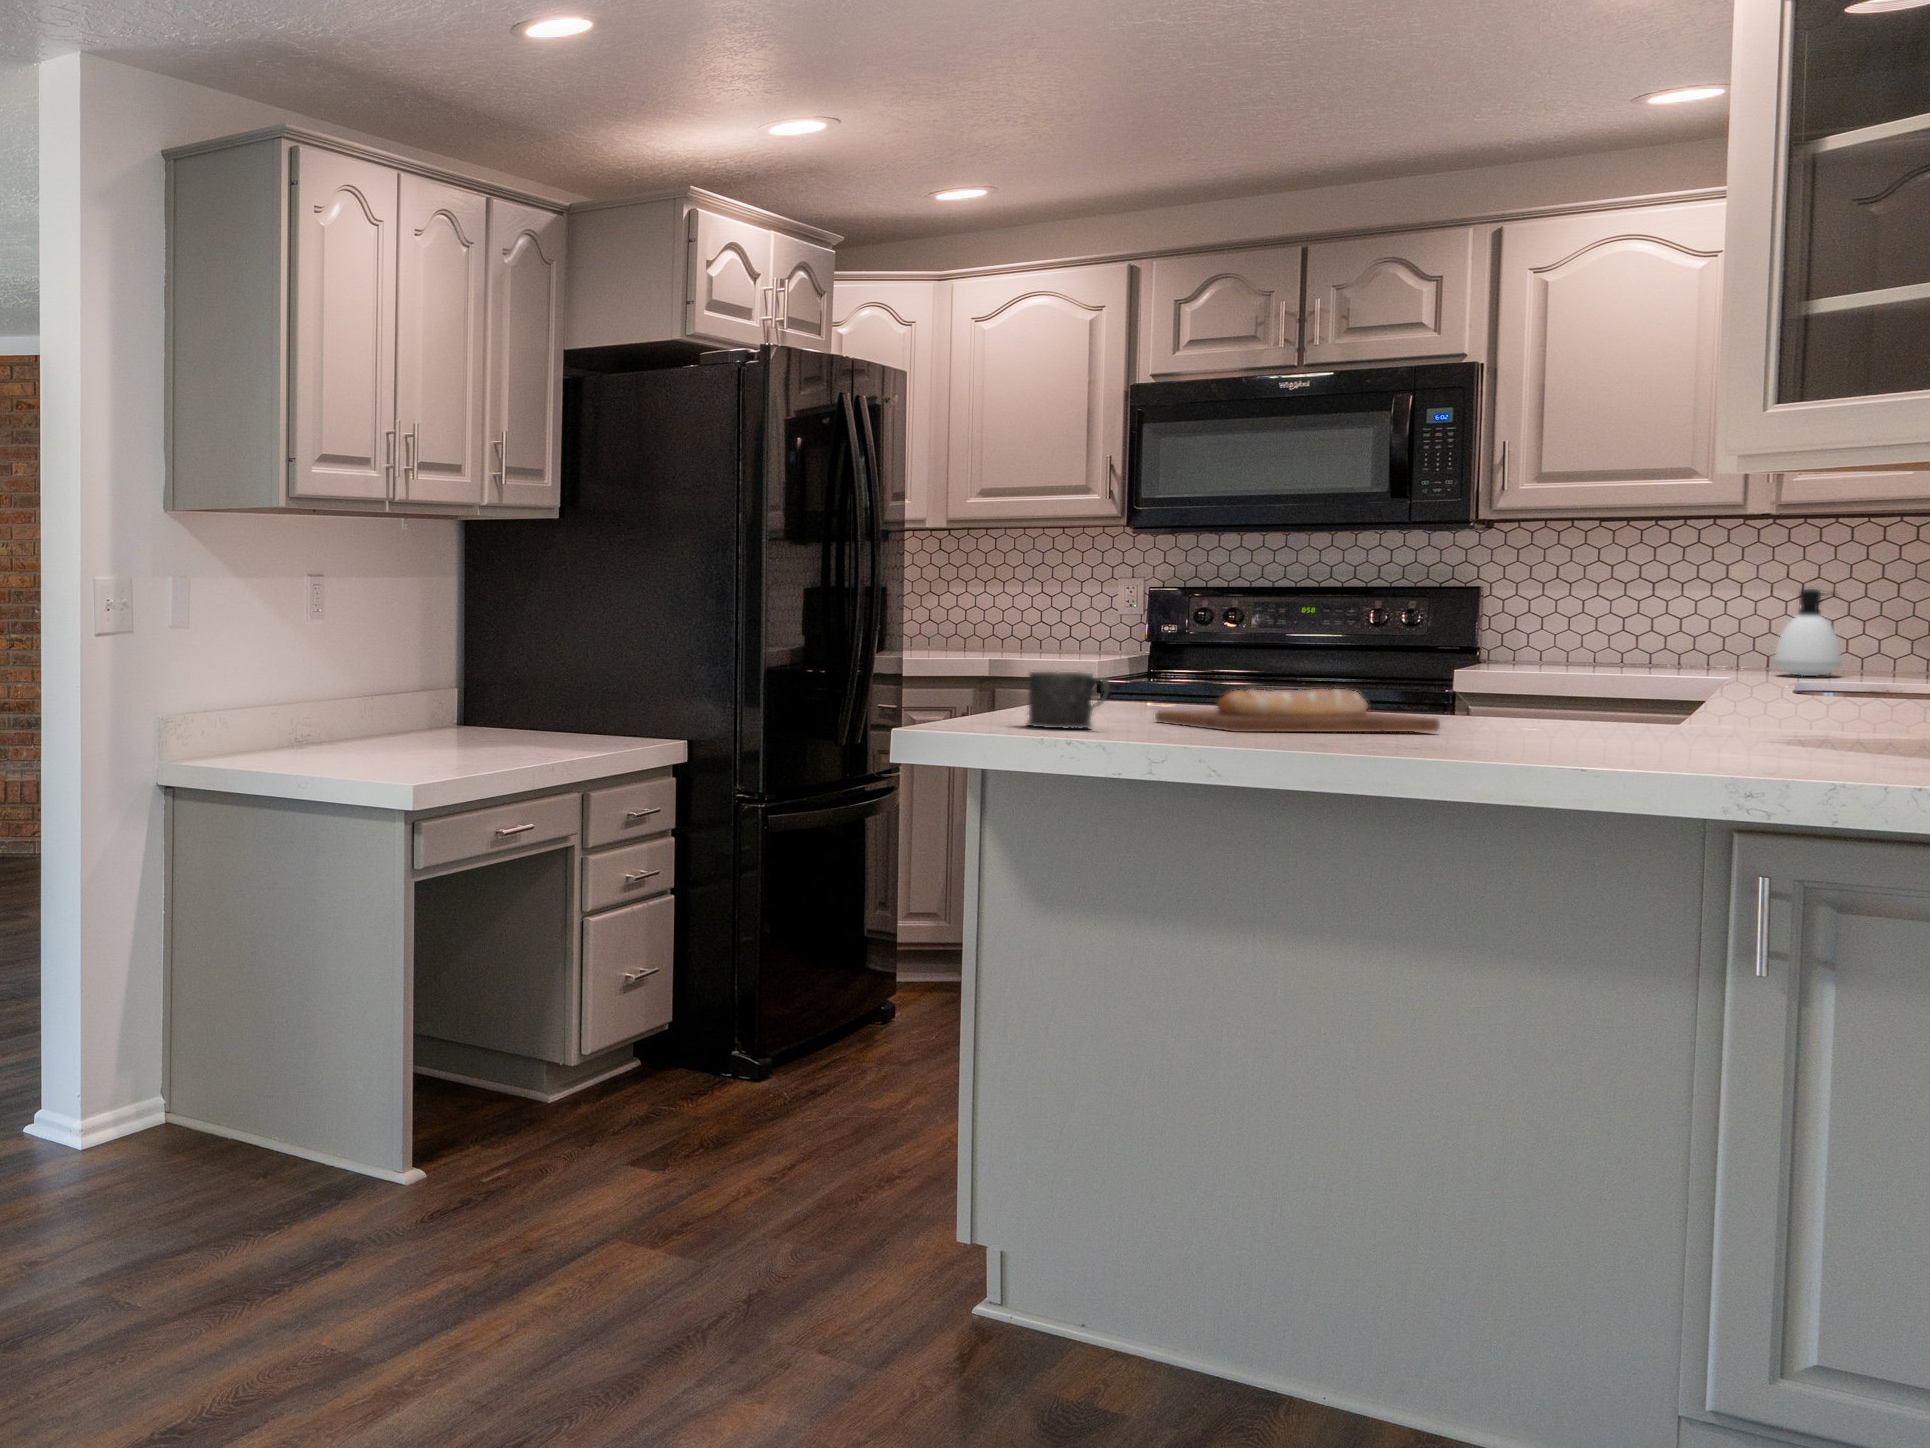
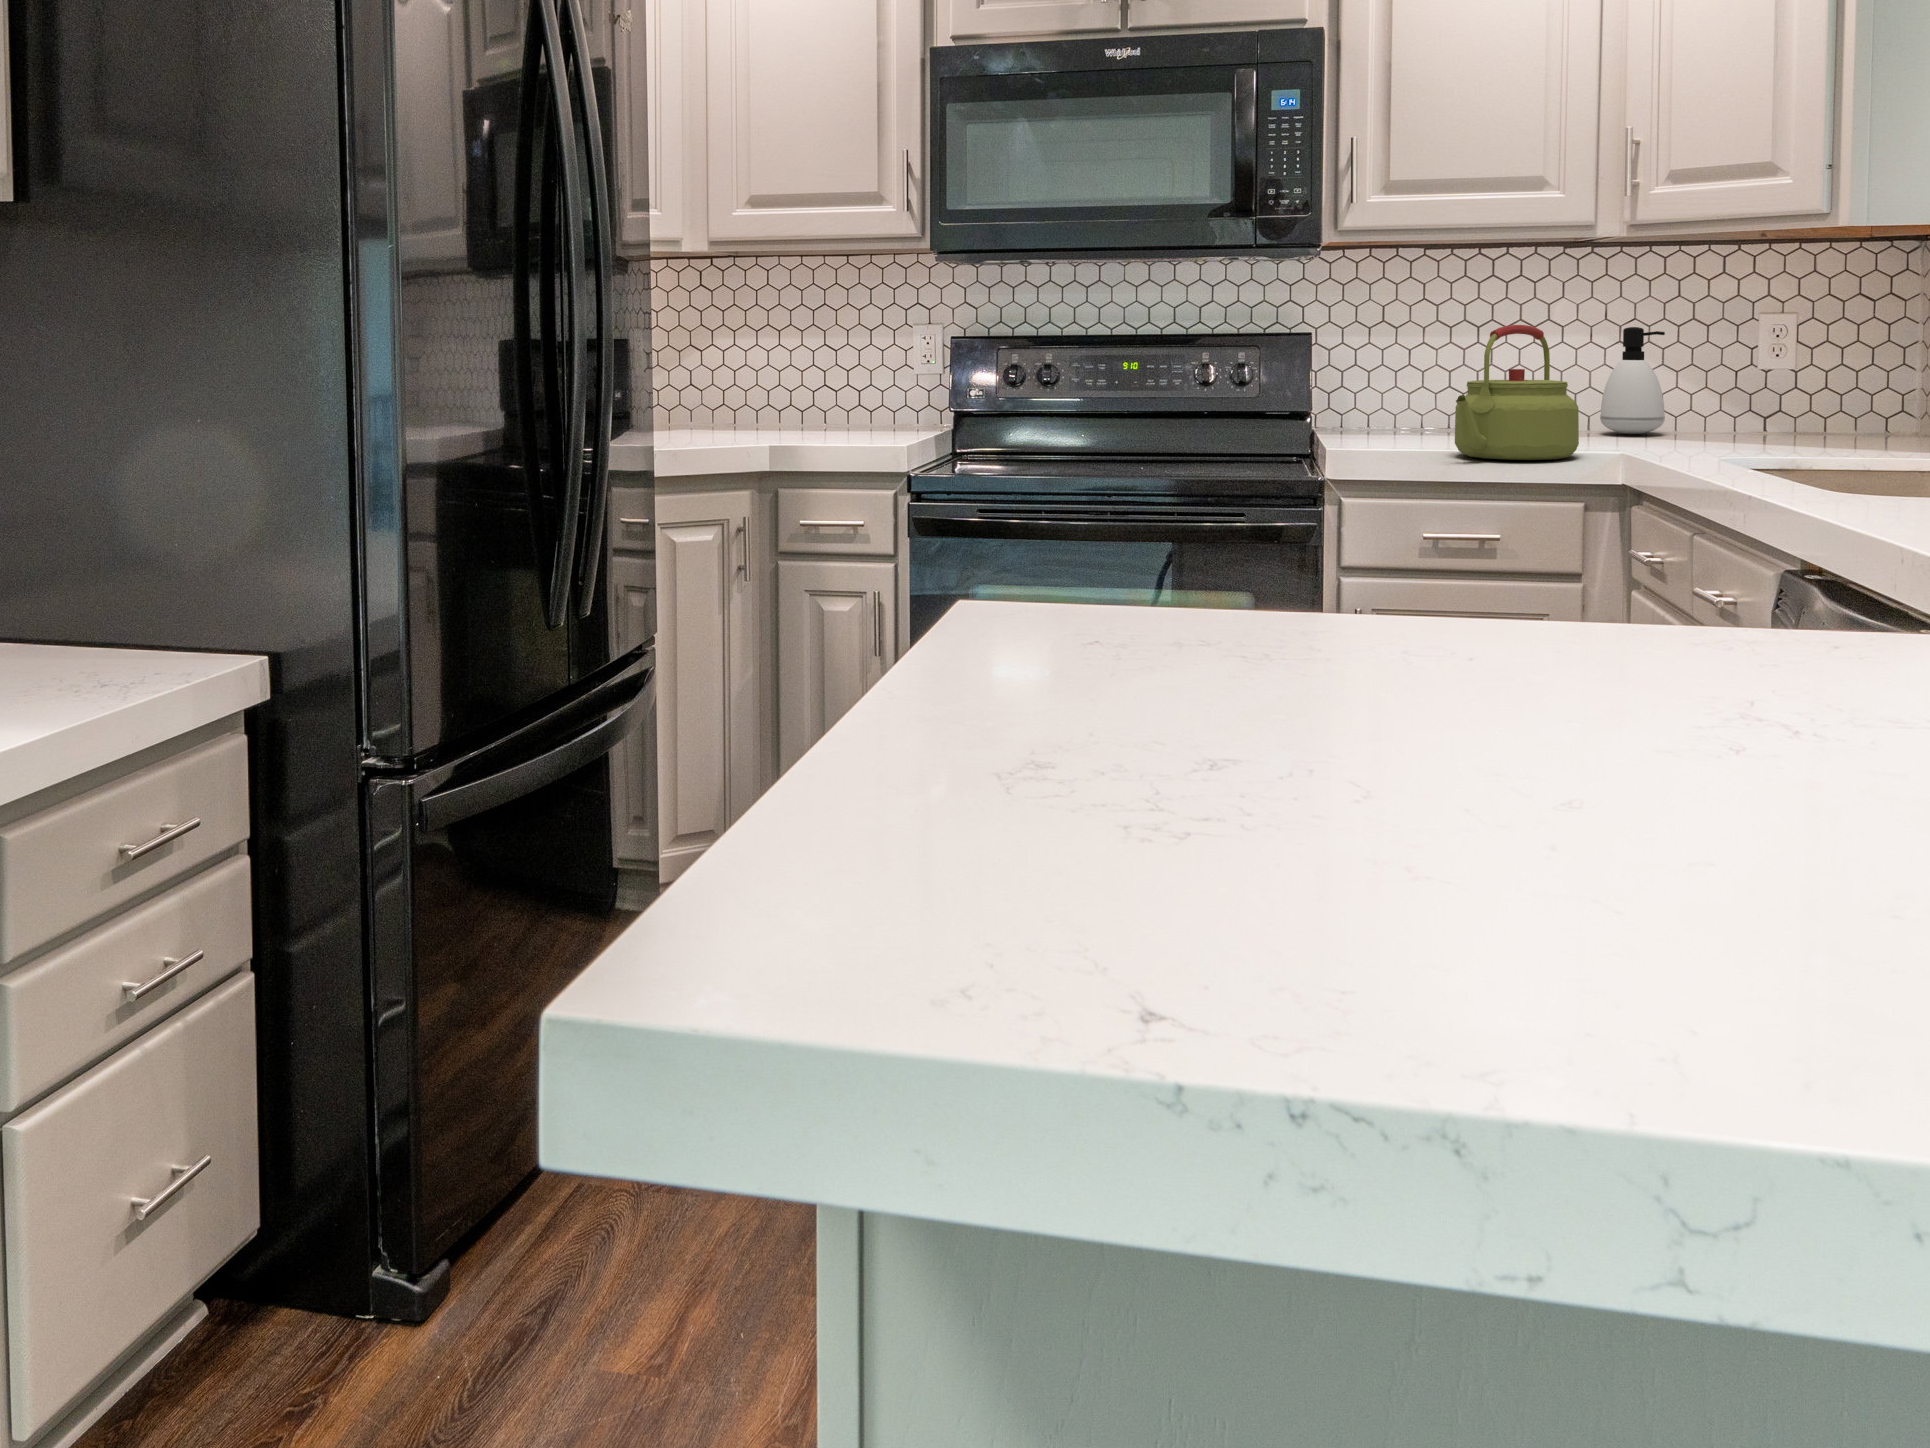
kettle: none [1577,586,1706,688] -> present [1455,325,1579,460]
mug: present [1025,672,1110,729] -> none [1013,588,1266,803]
bread loaf: present [1155,689,1440,732] -> none [1258,568,1857,740]

